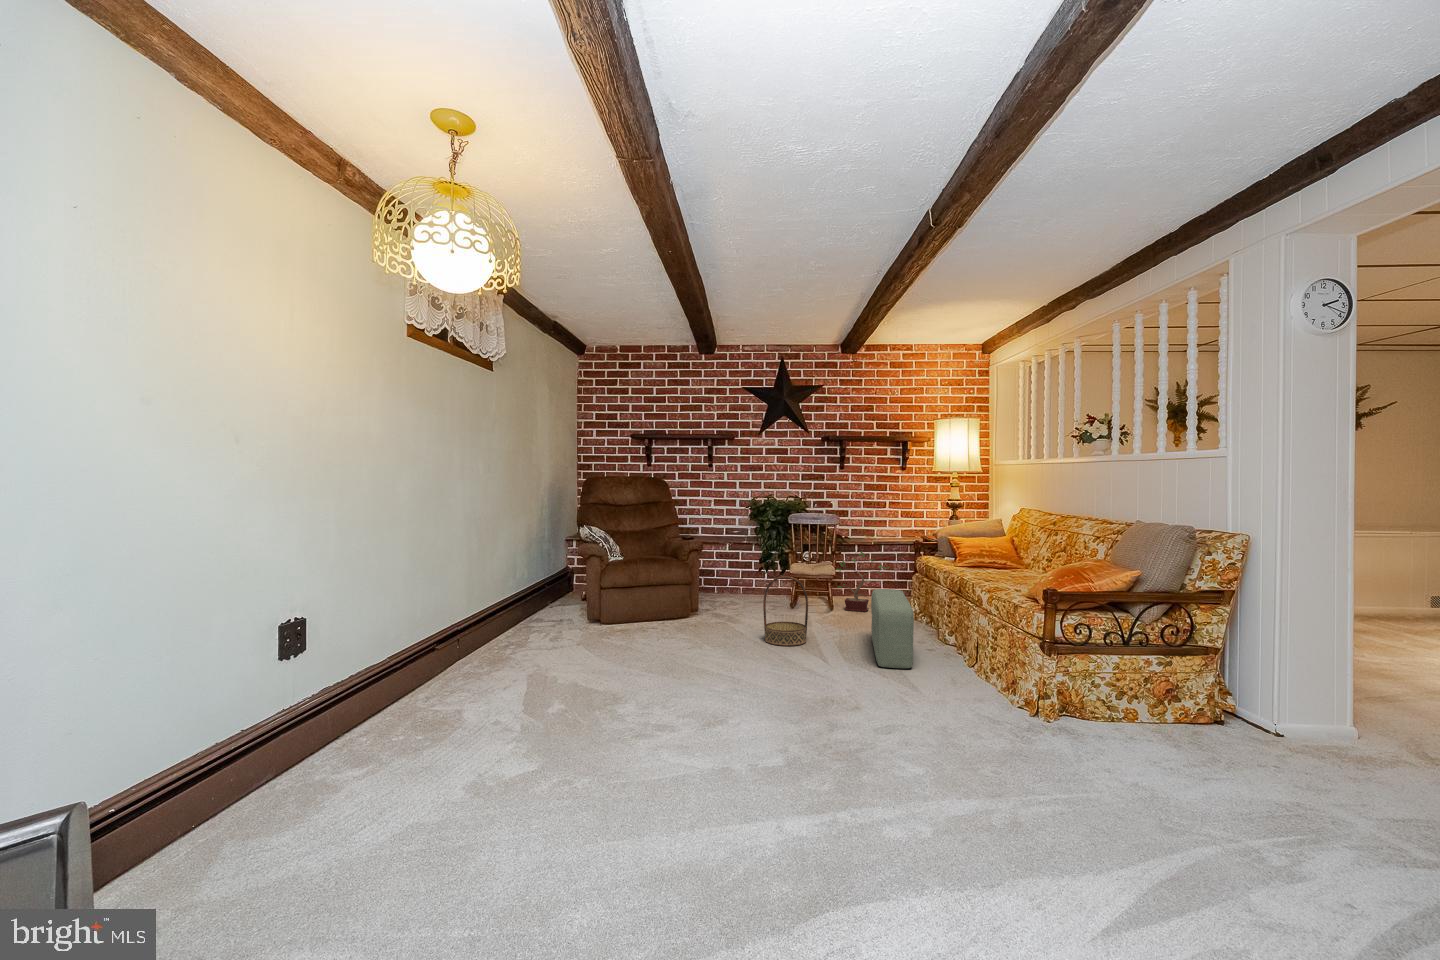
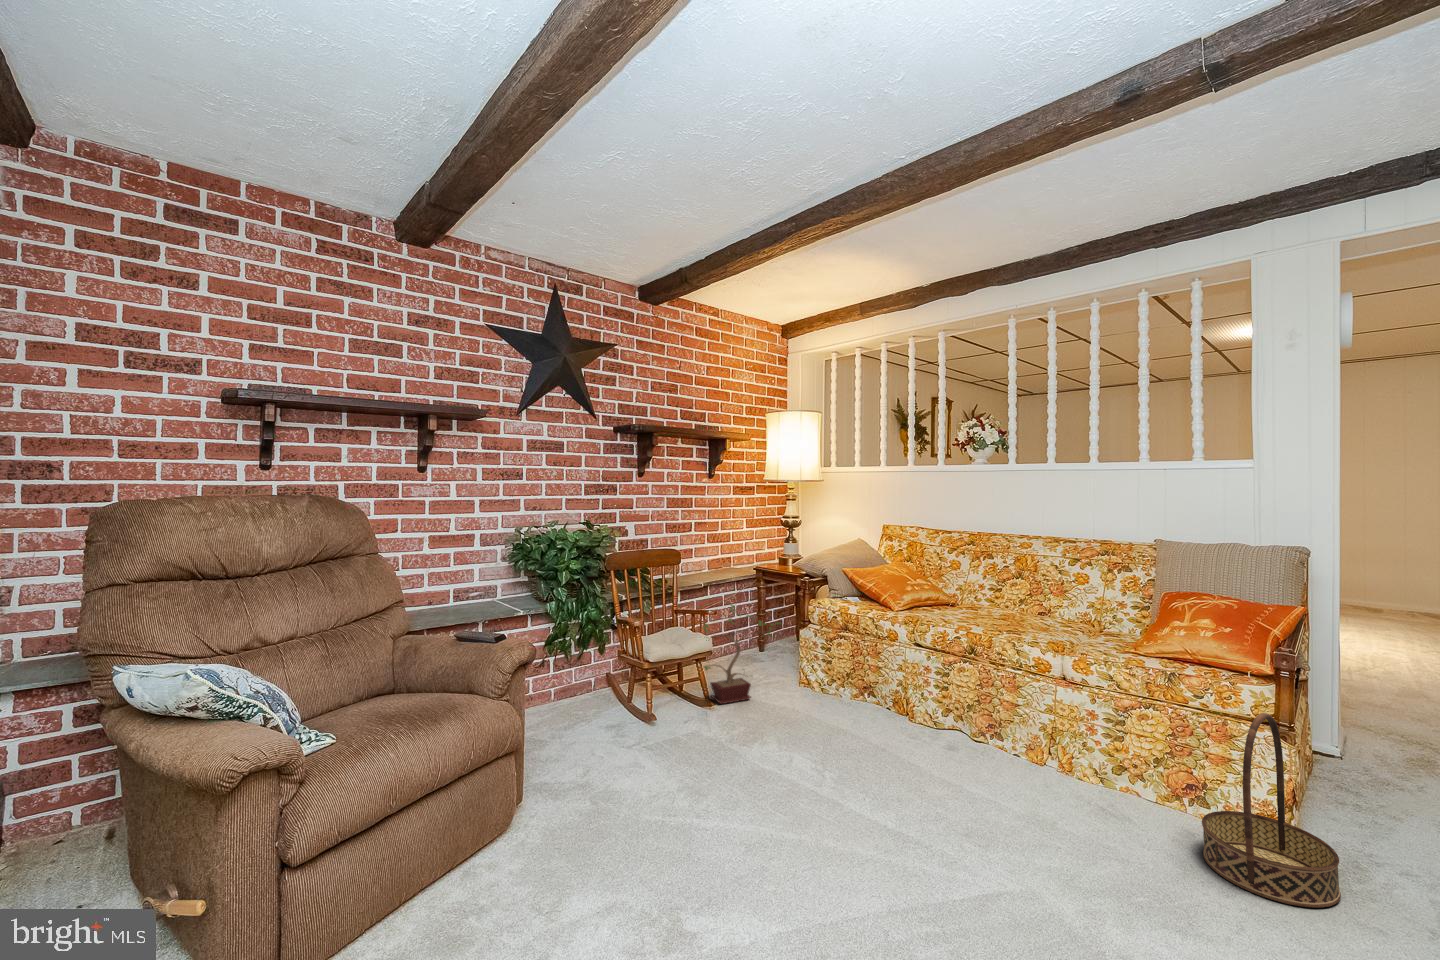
basket: present [763,576,808,646] -> present [1202,713,1341,908]
pouf: present [871,589,914,668] -> none [886,669,1098,842]

